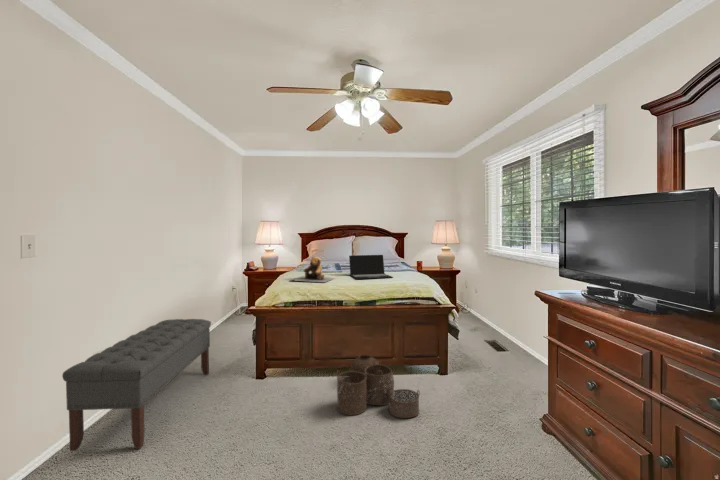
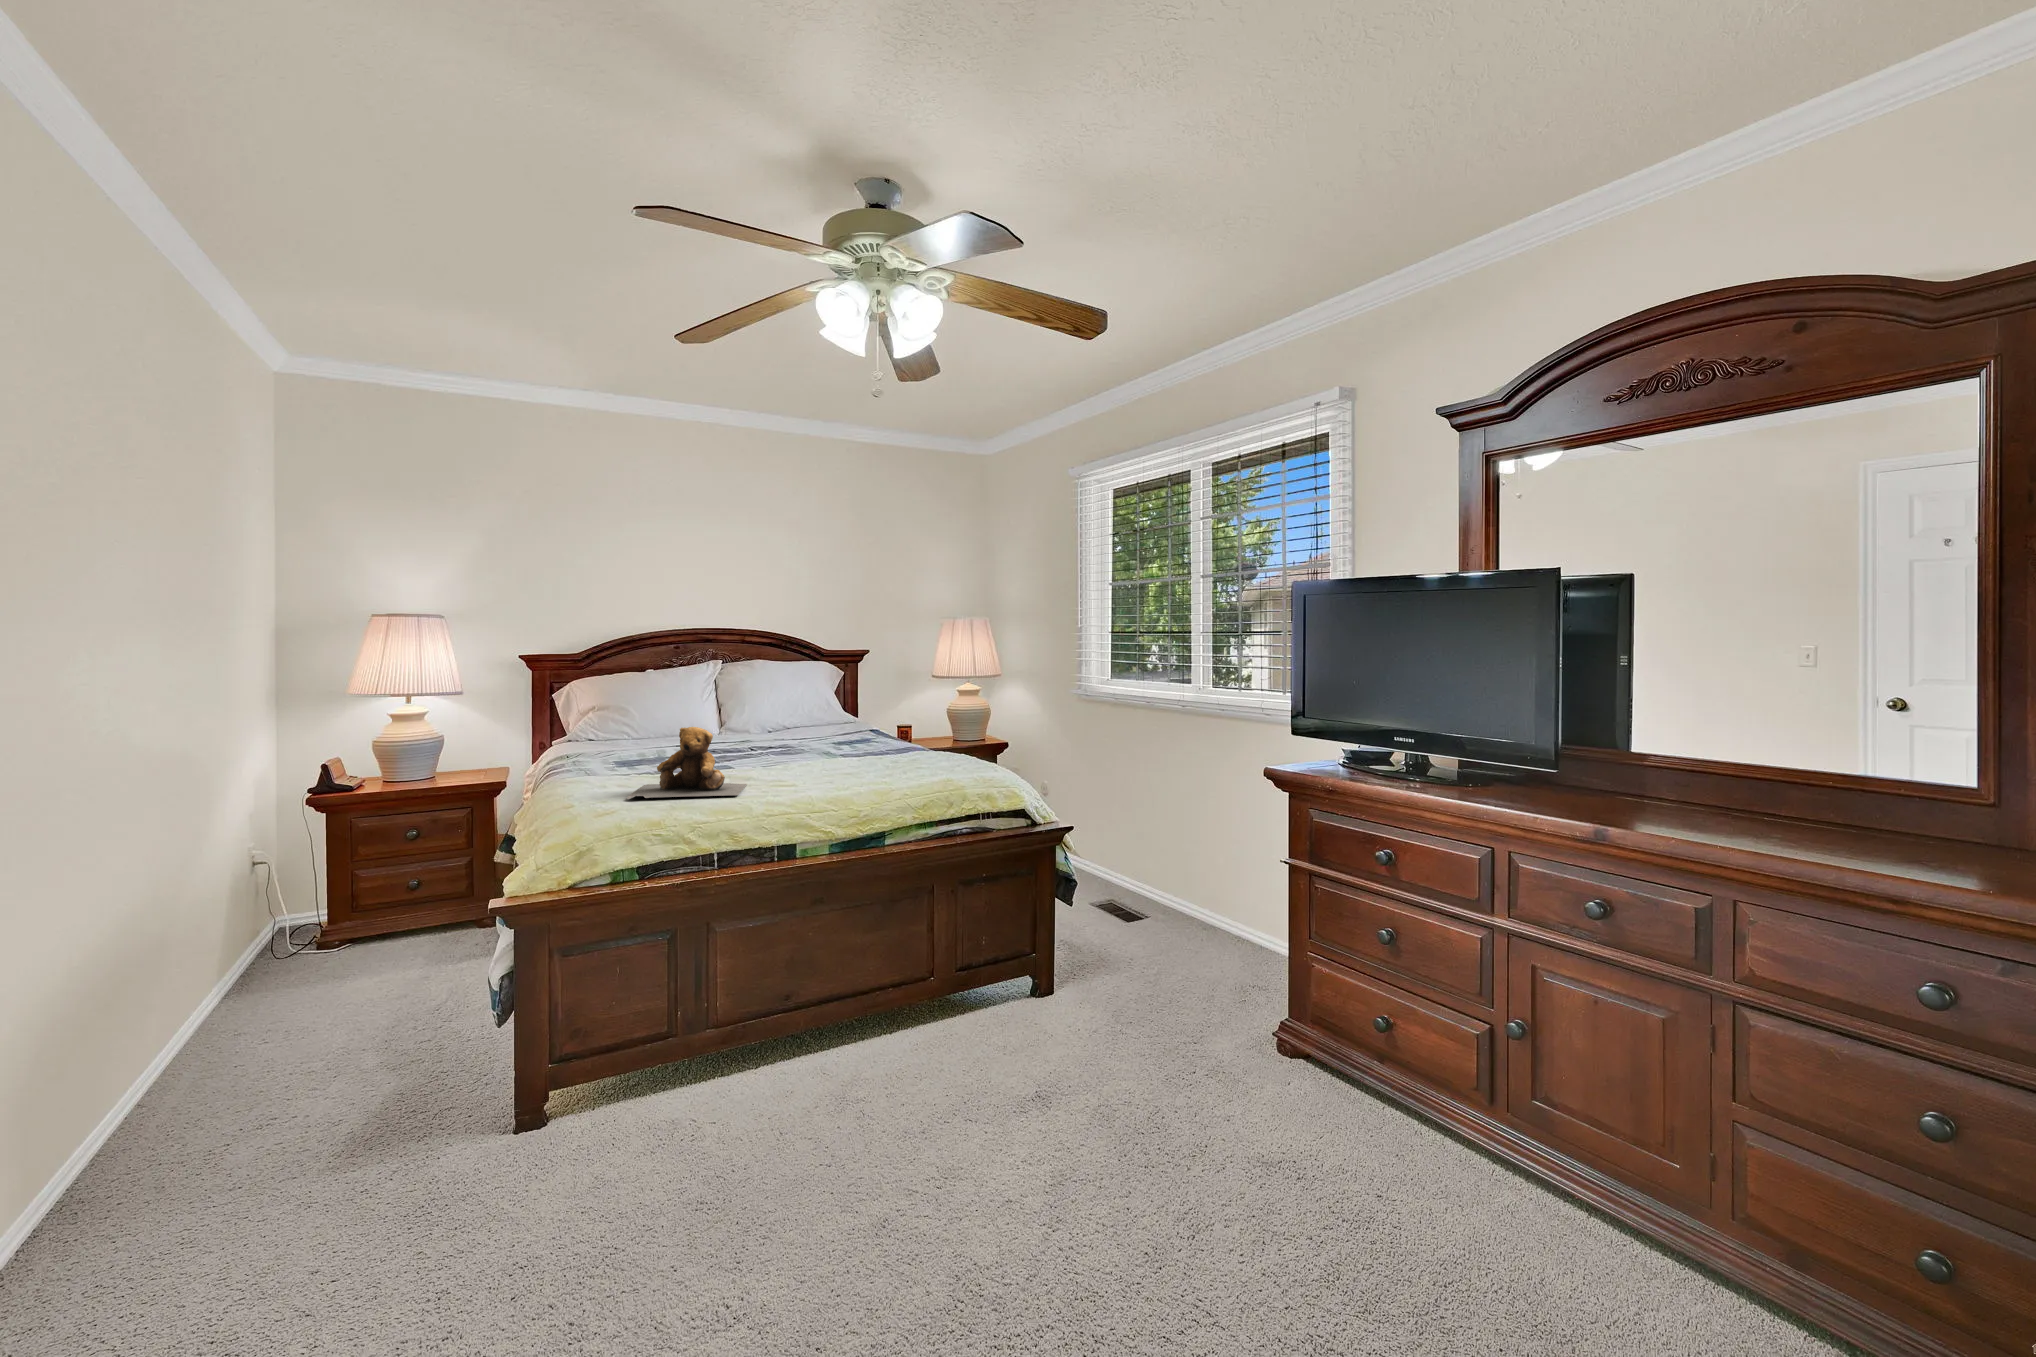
laptop: present [349,255,393,279] -> none [772,714,901,781]
bench: present [62,319,211,451] -> none [117,935,401,1342]
woven basket: present [337,353,420,418] -> none [837,966,1042,1107]

